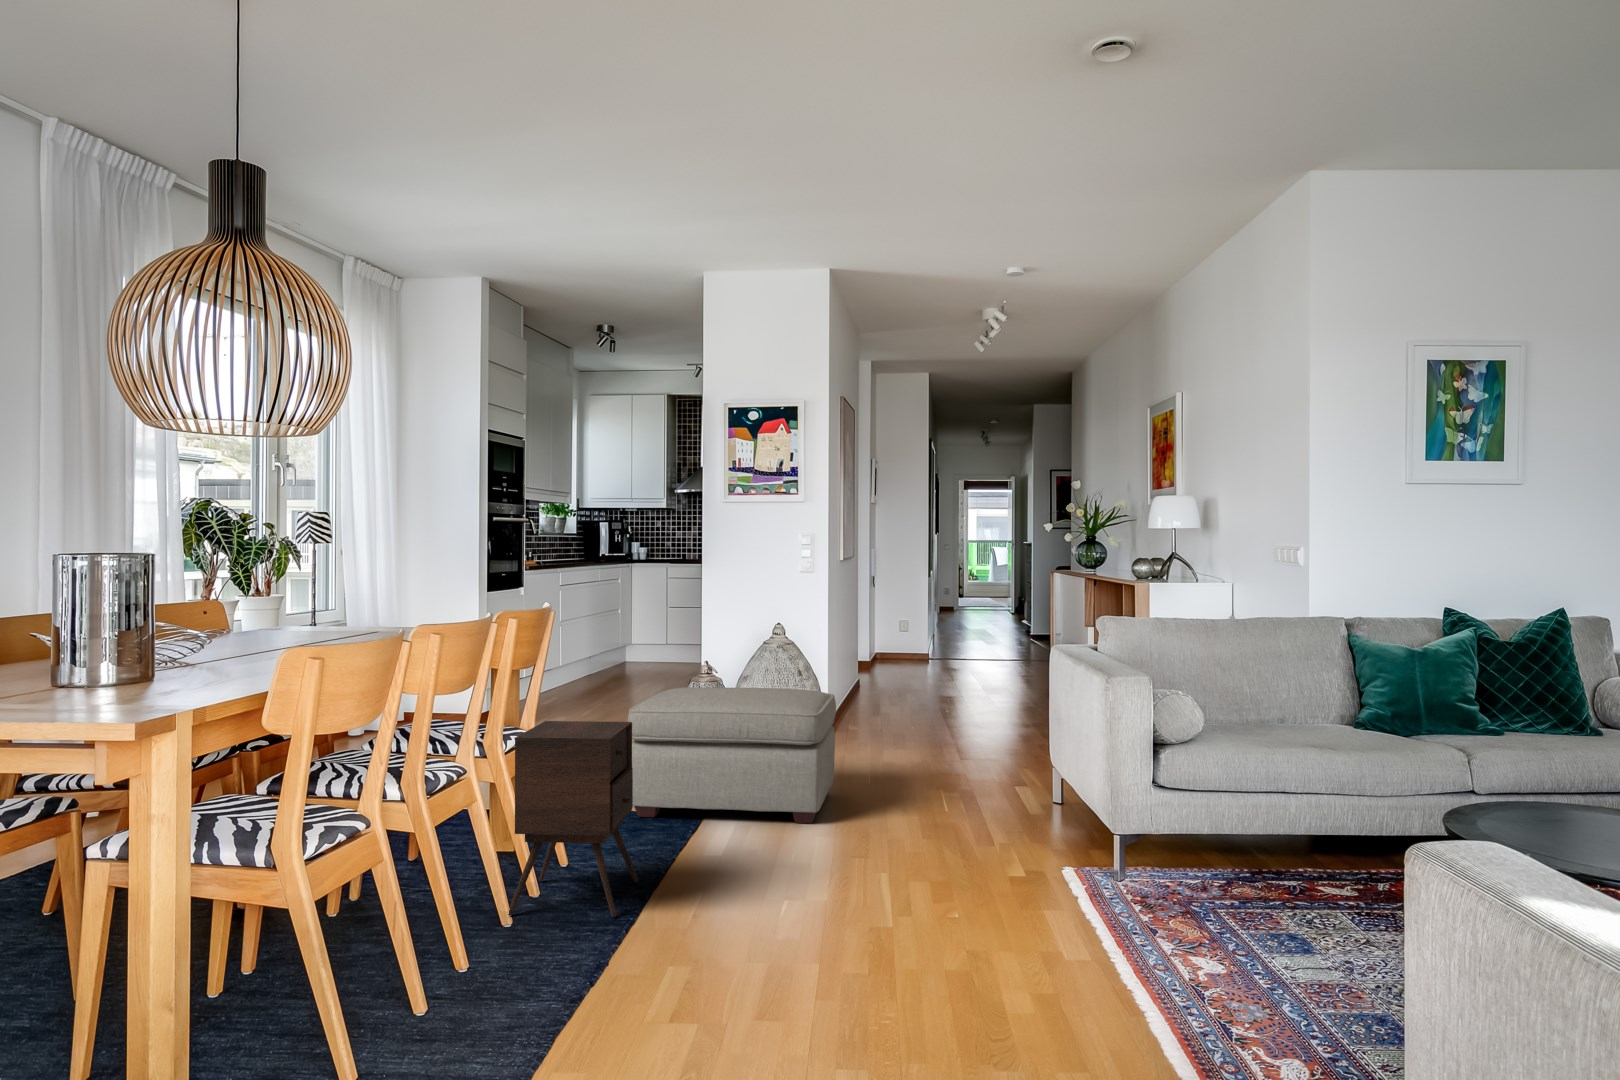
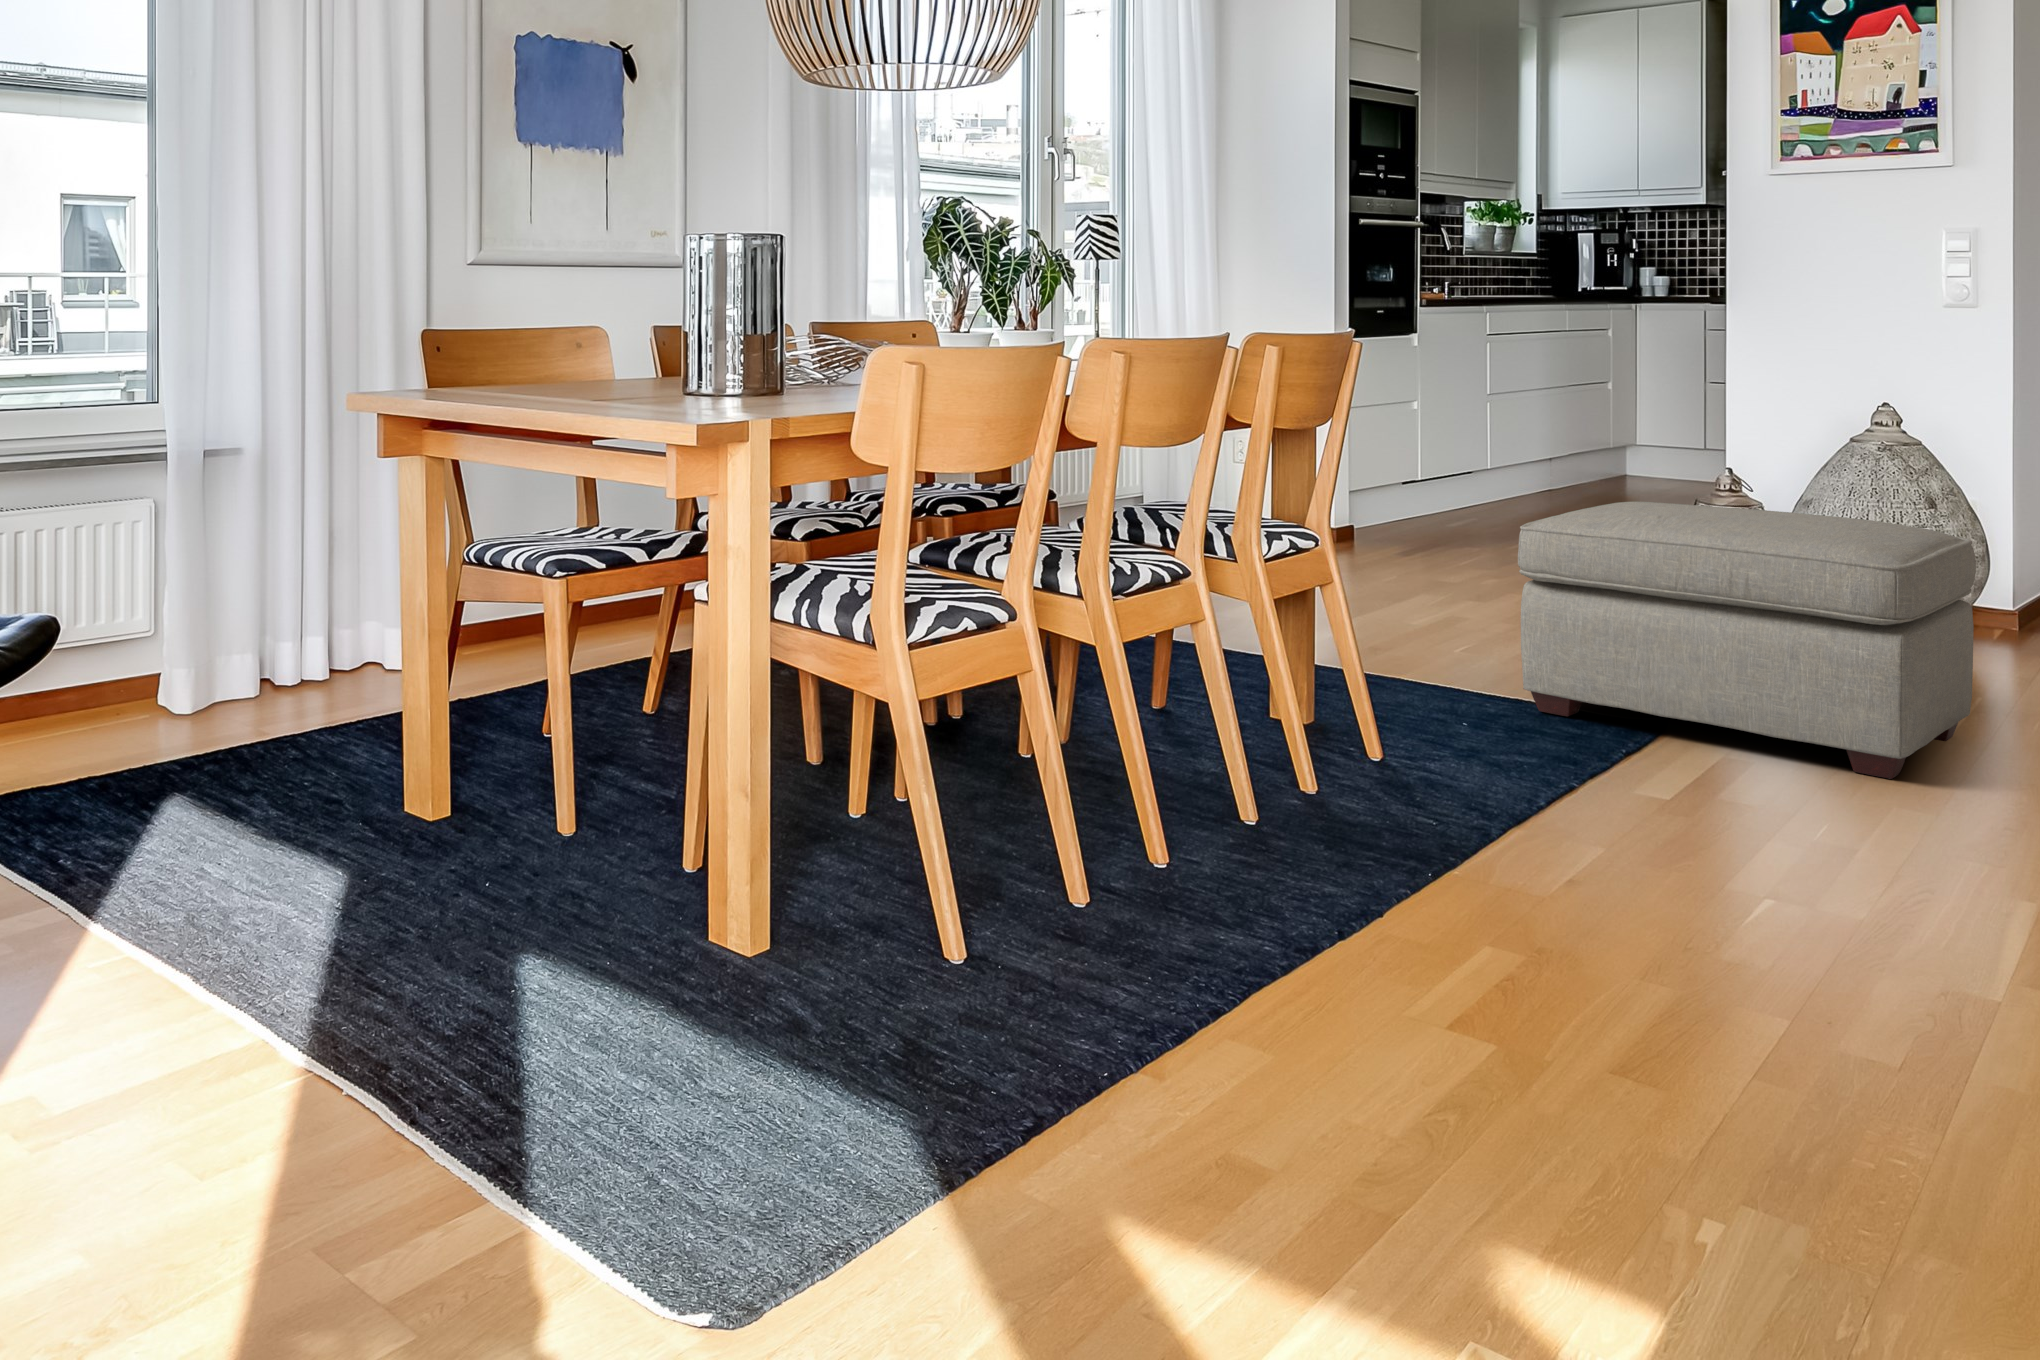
side table: present [508,721,638,917] -> none [1261,518,1493,846]

